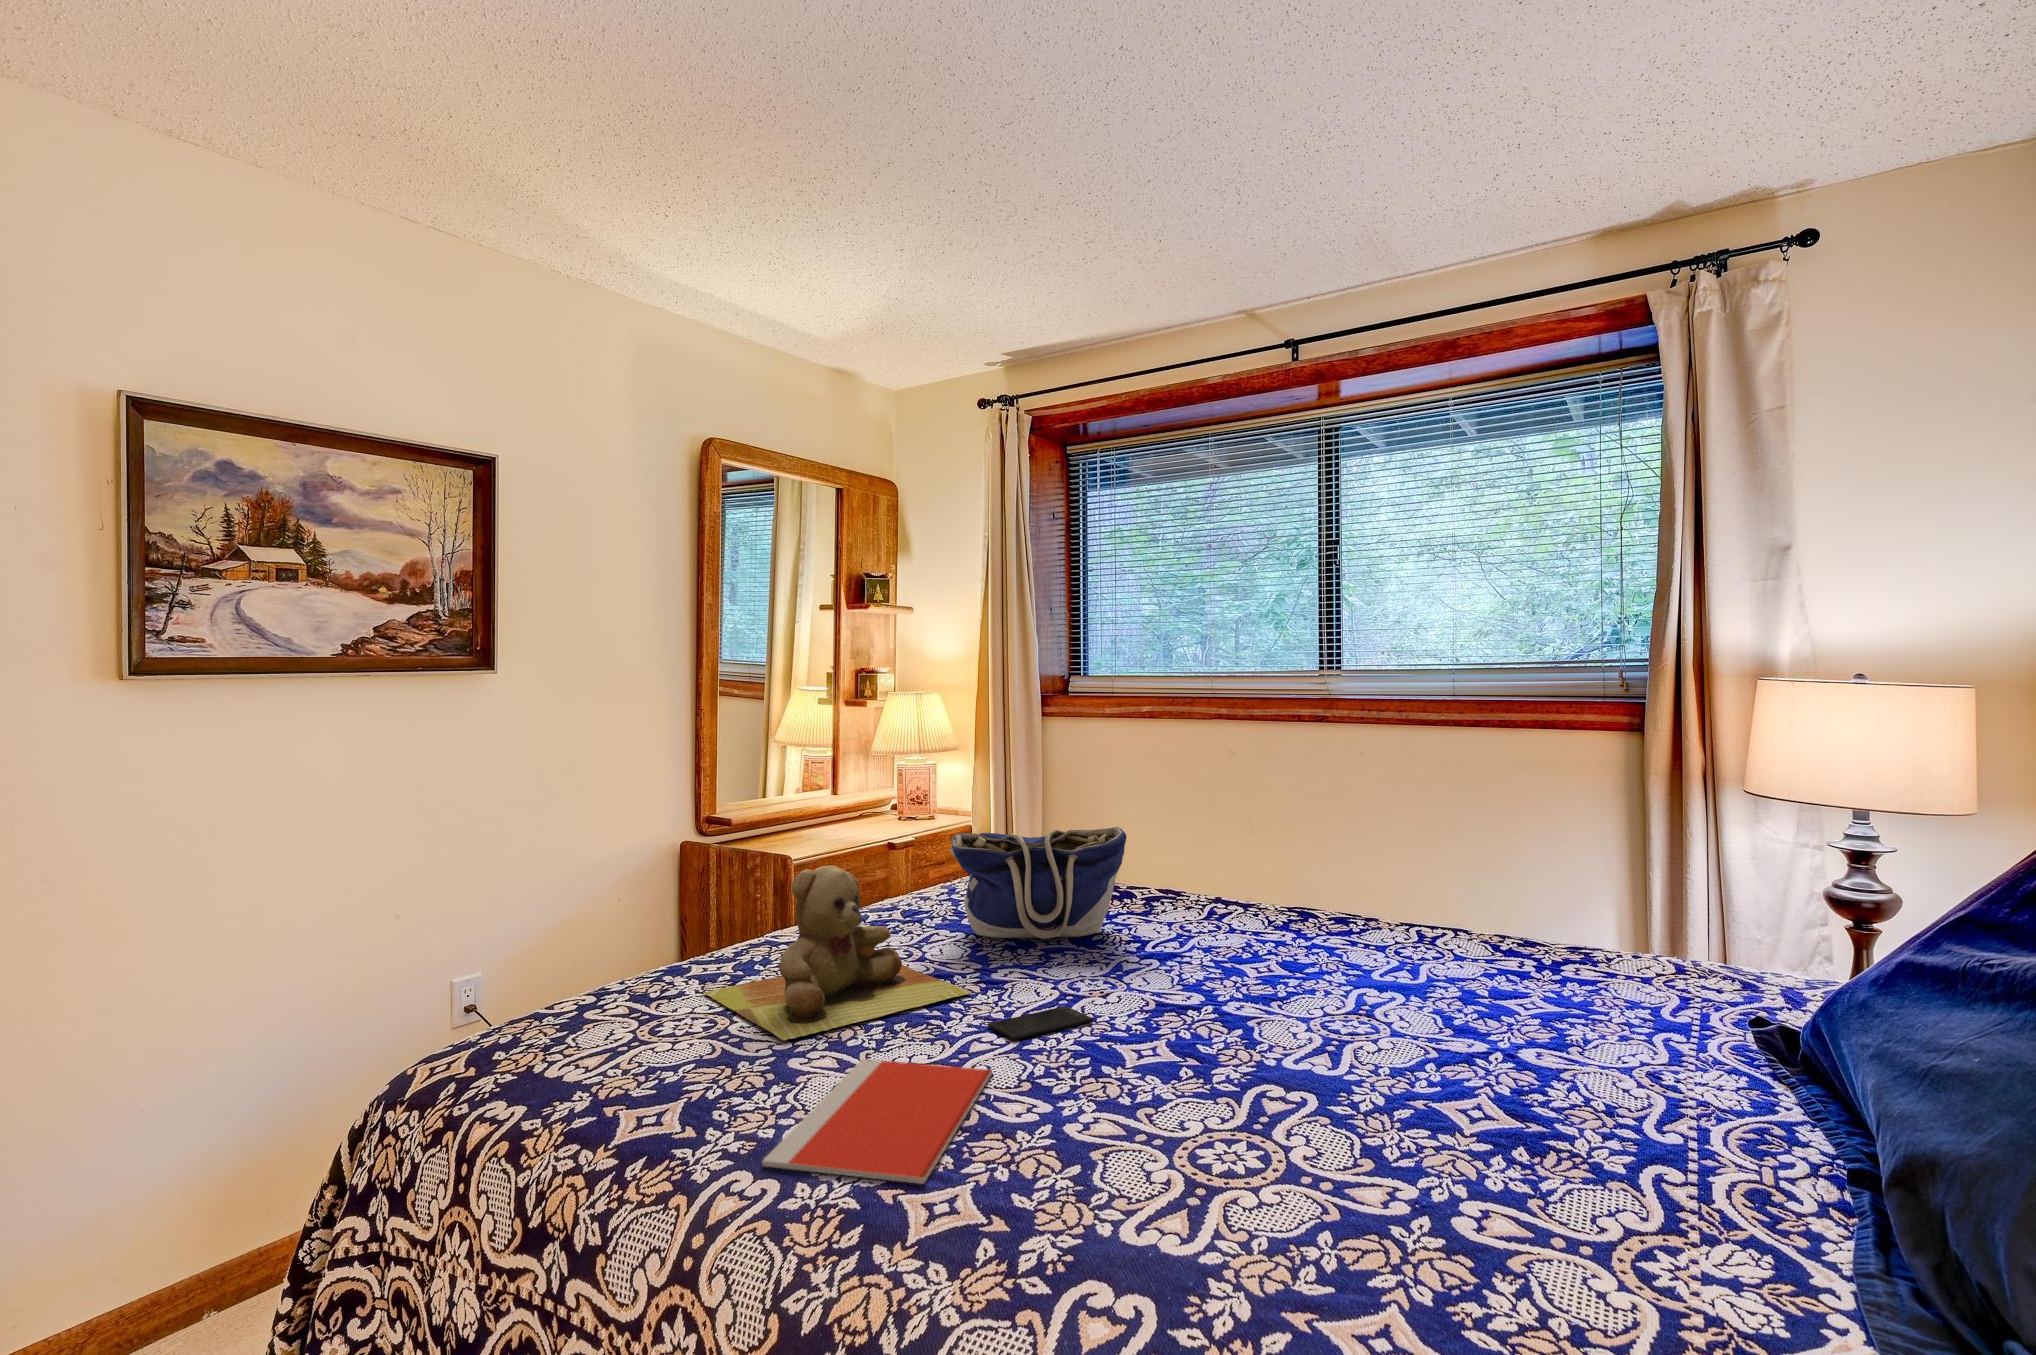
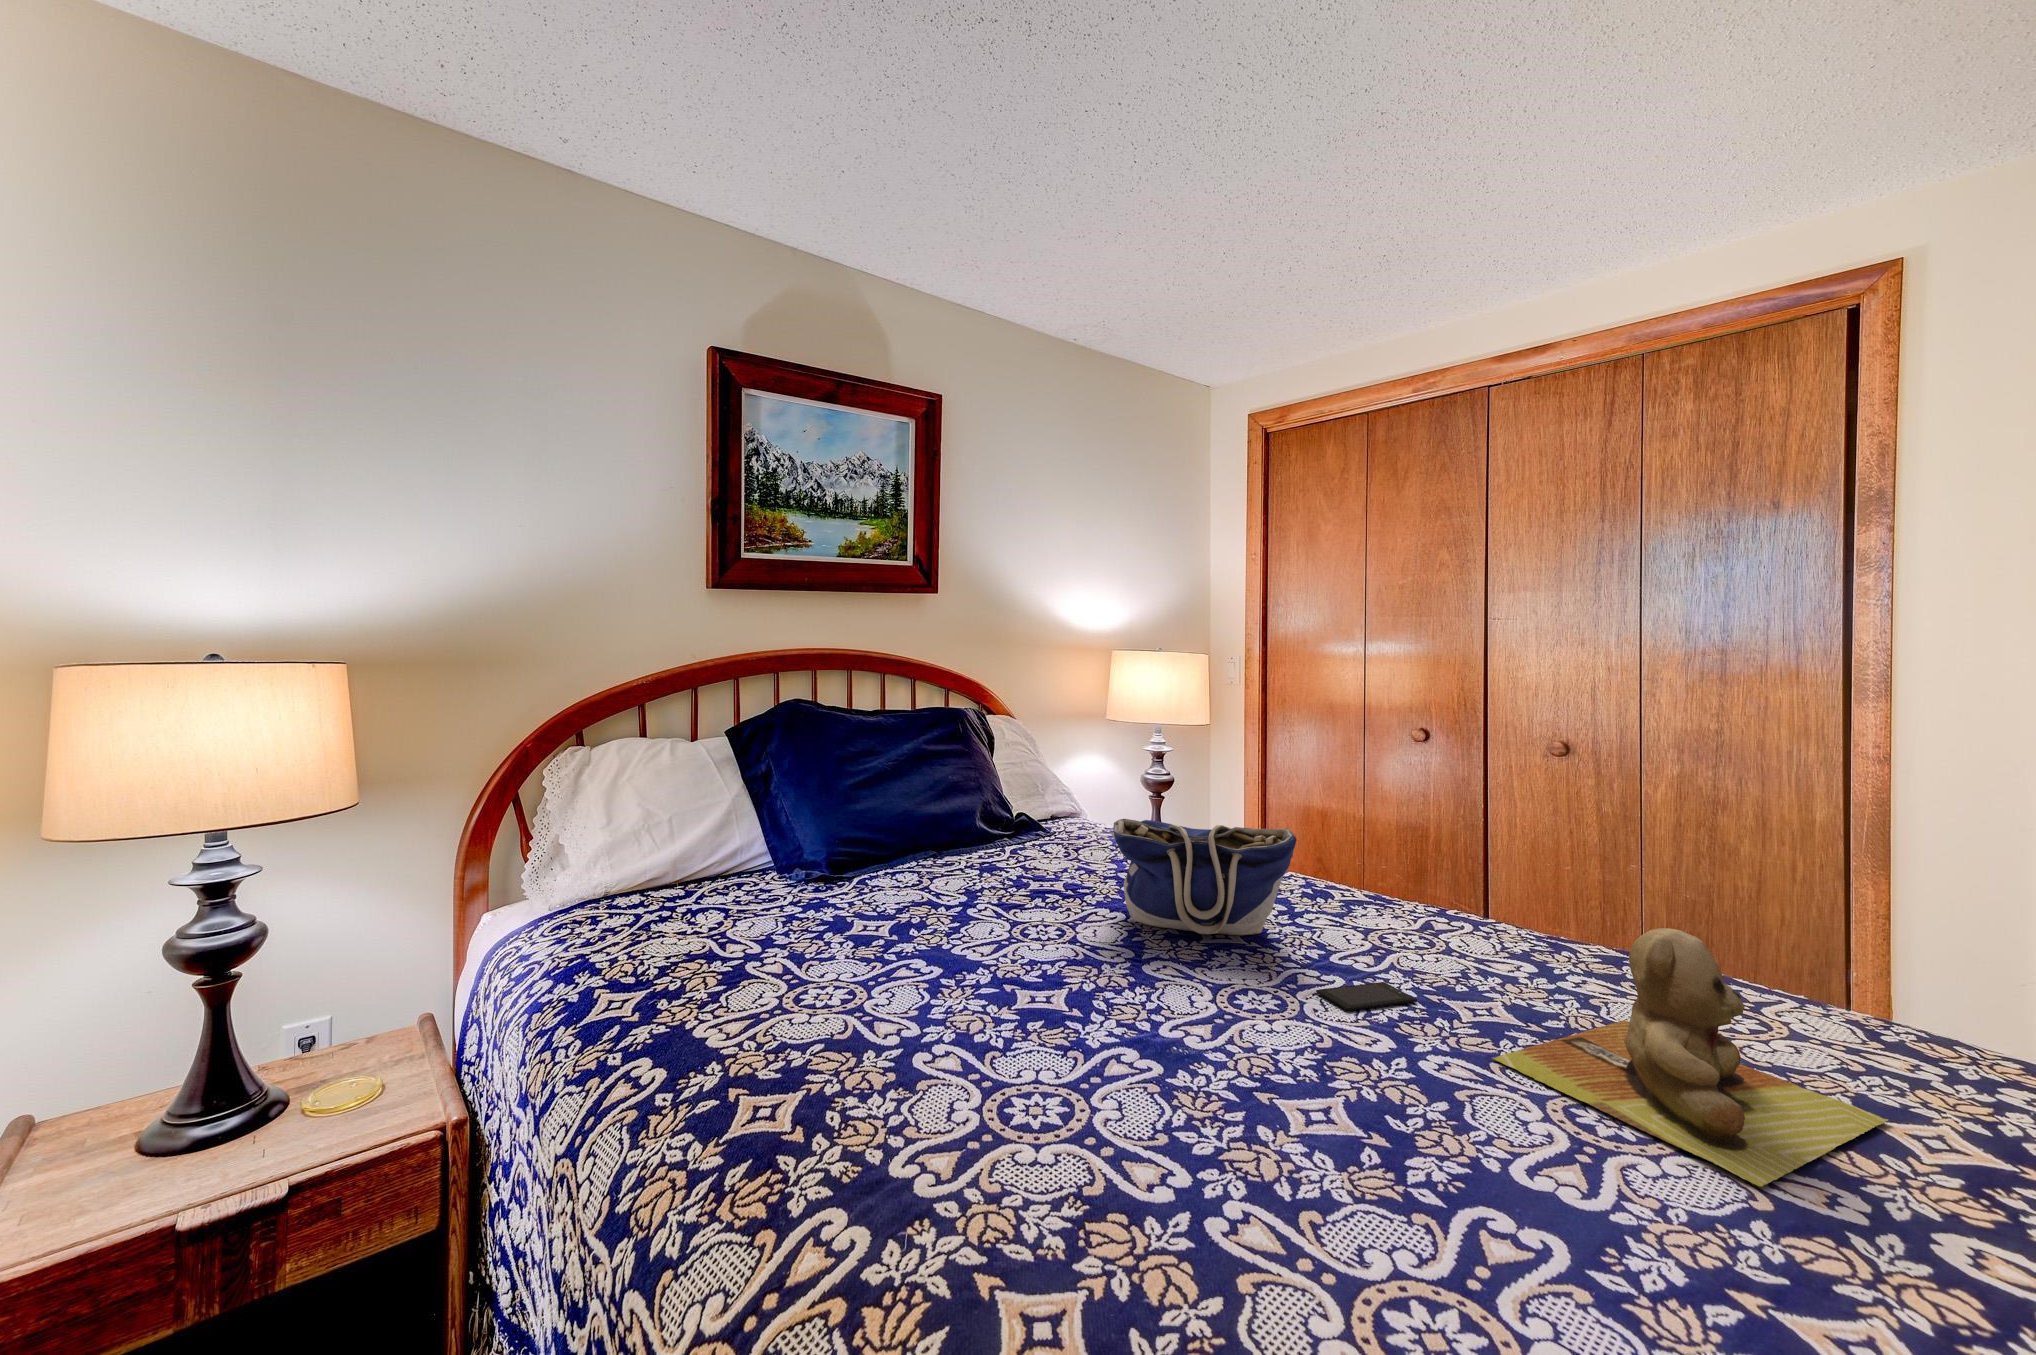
teddy bear: present [703,866,971,1040] -> present [1493,928,1888,1187]
smartphone: present [988,1006,1093,1040] -> present [1316,982,1417,1011]
notebook: present [762,1059,992,1184] -> none [852,1068,1128,1284]

